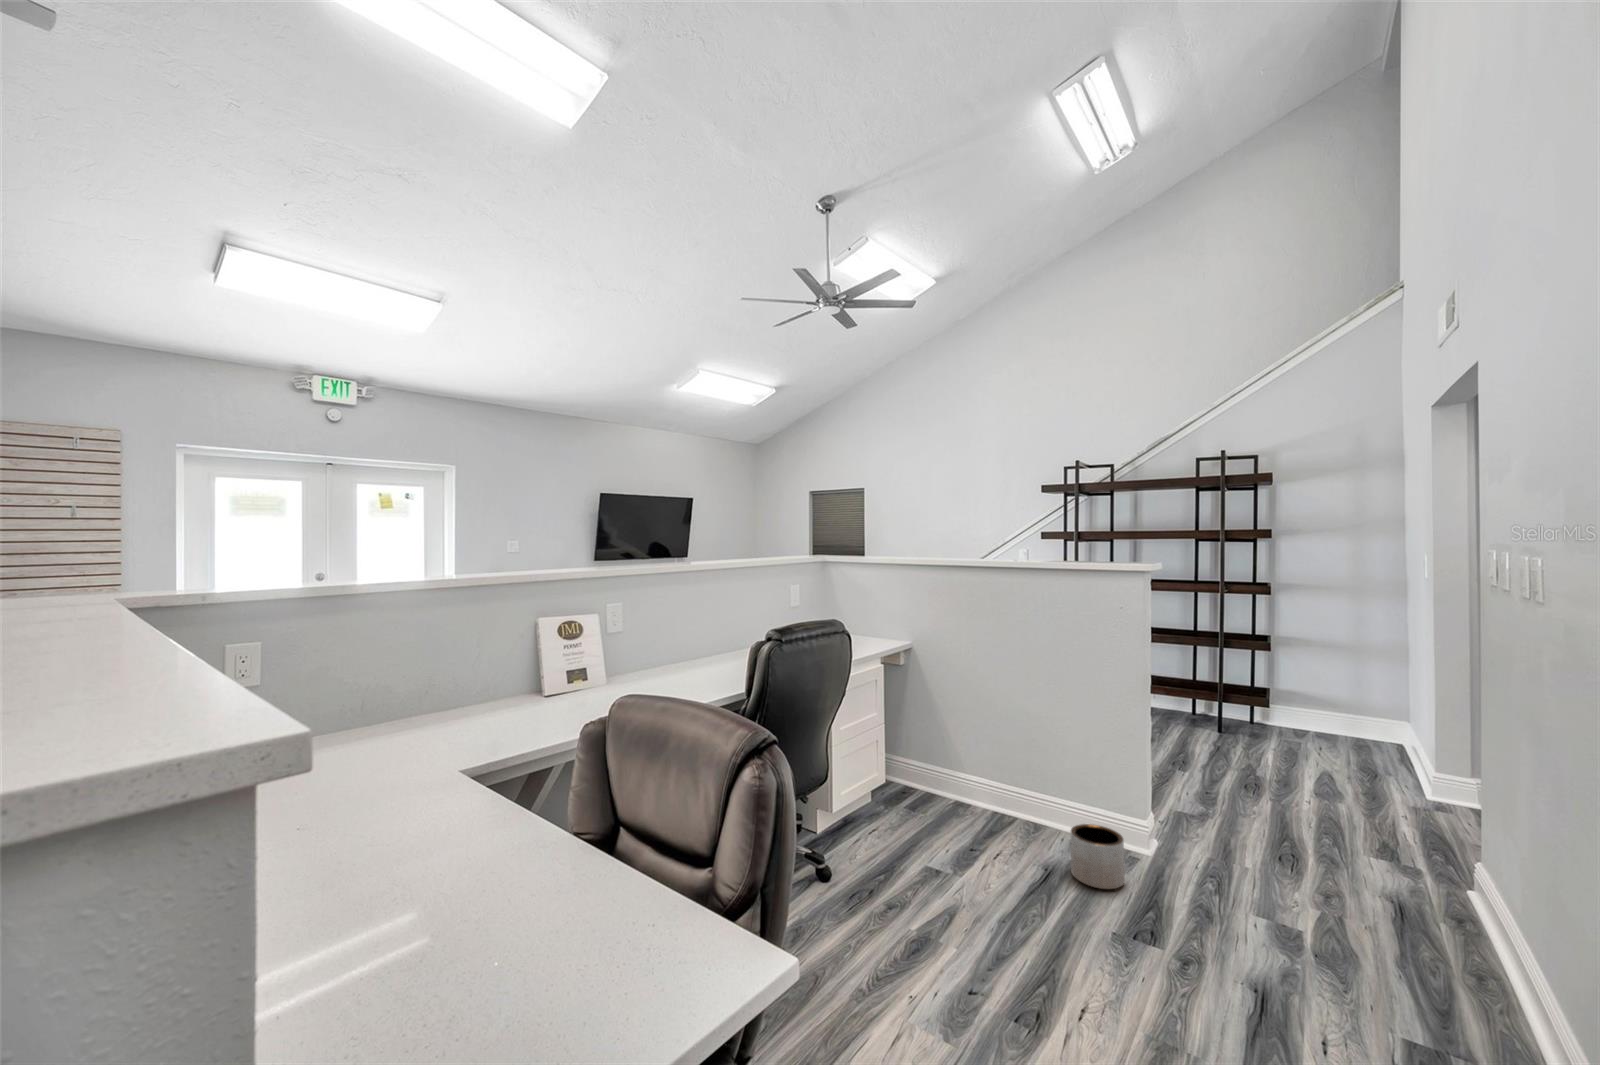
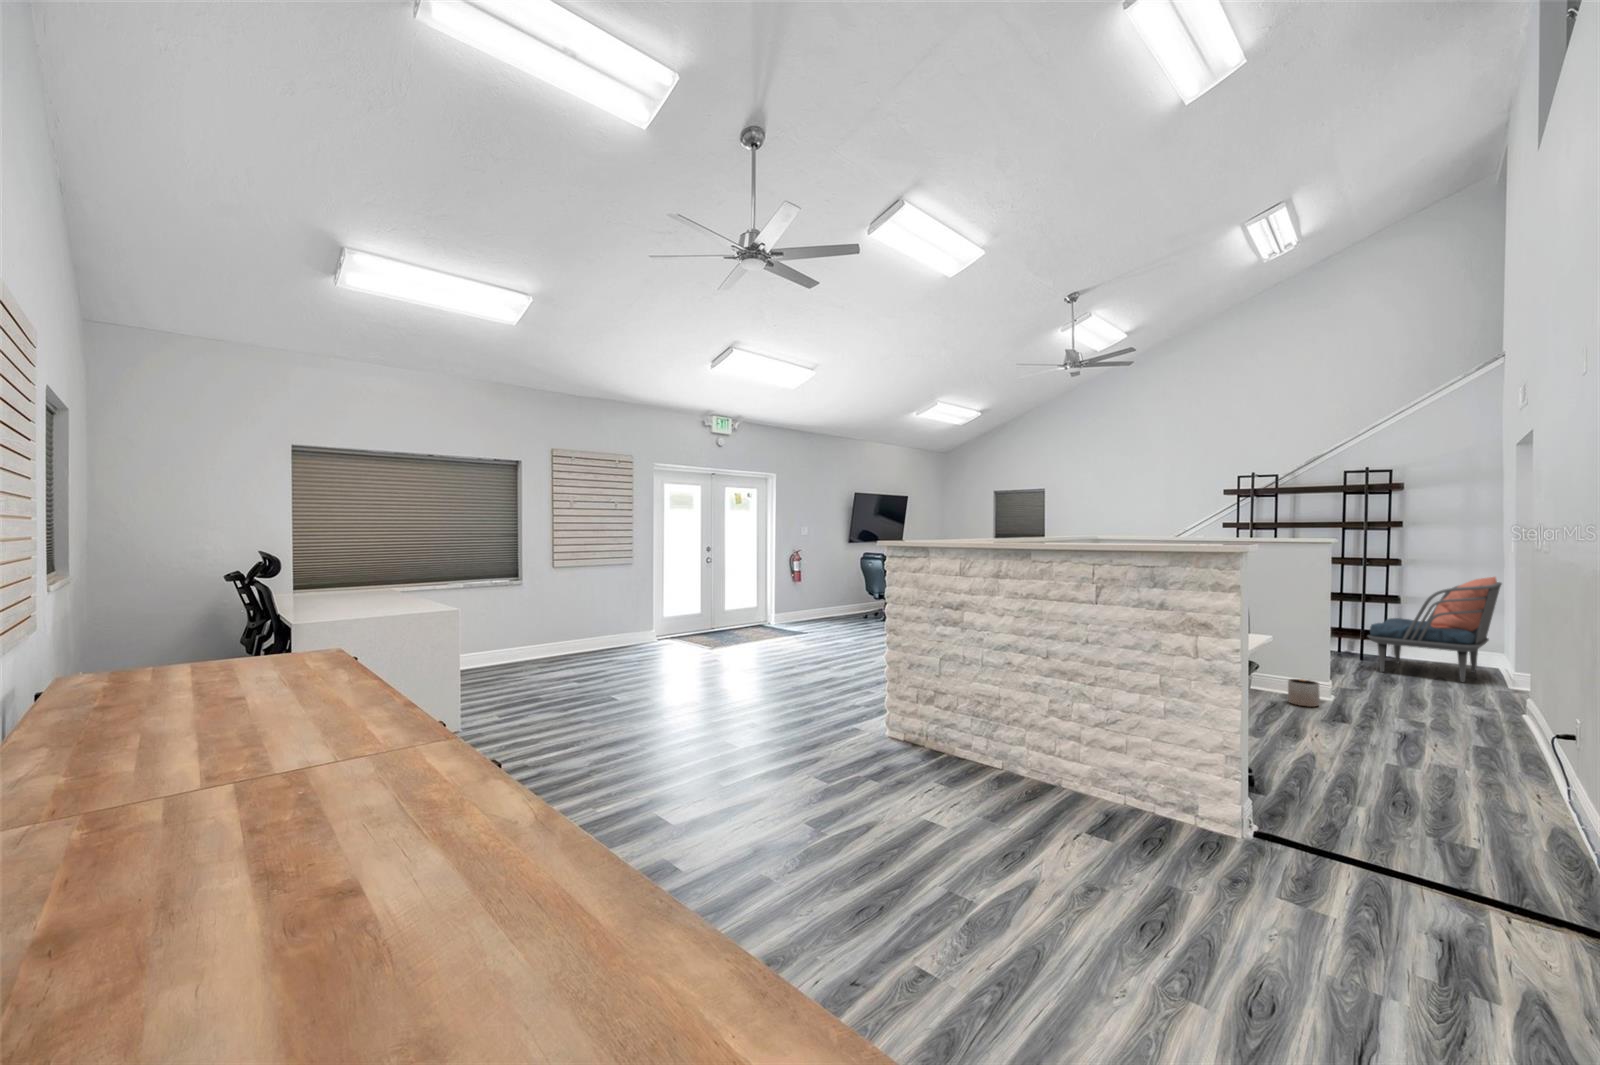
armchair: none [1224,613,1418,790] -> present [1368,577,1502,682]

